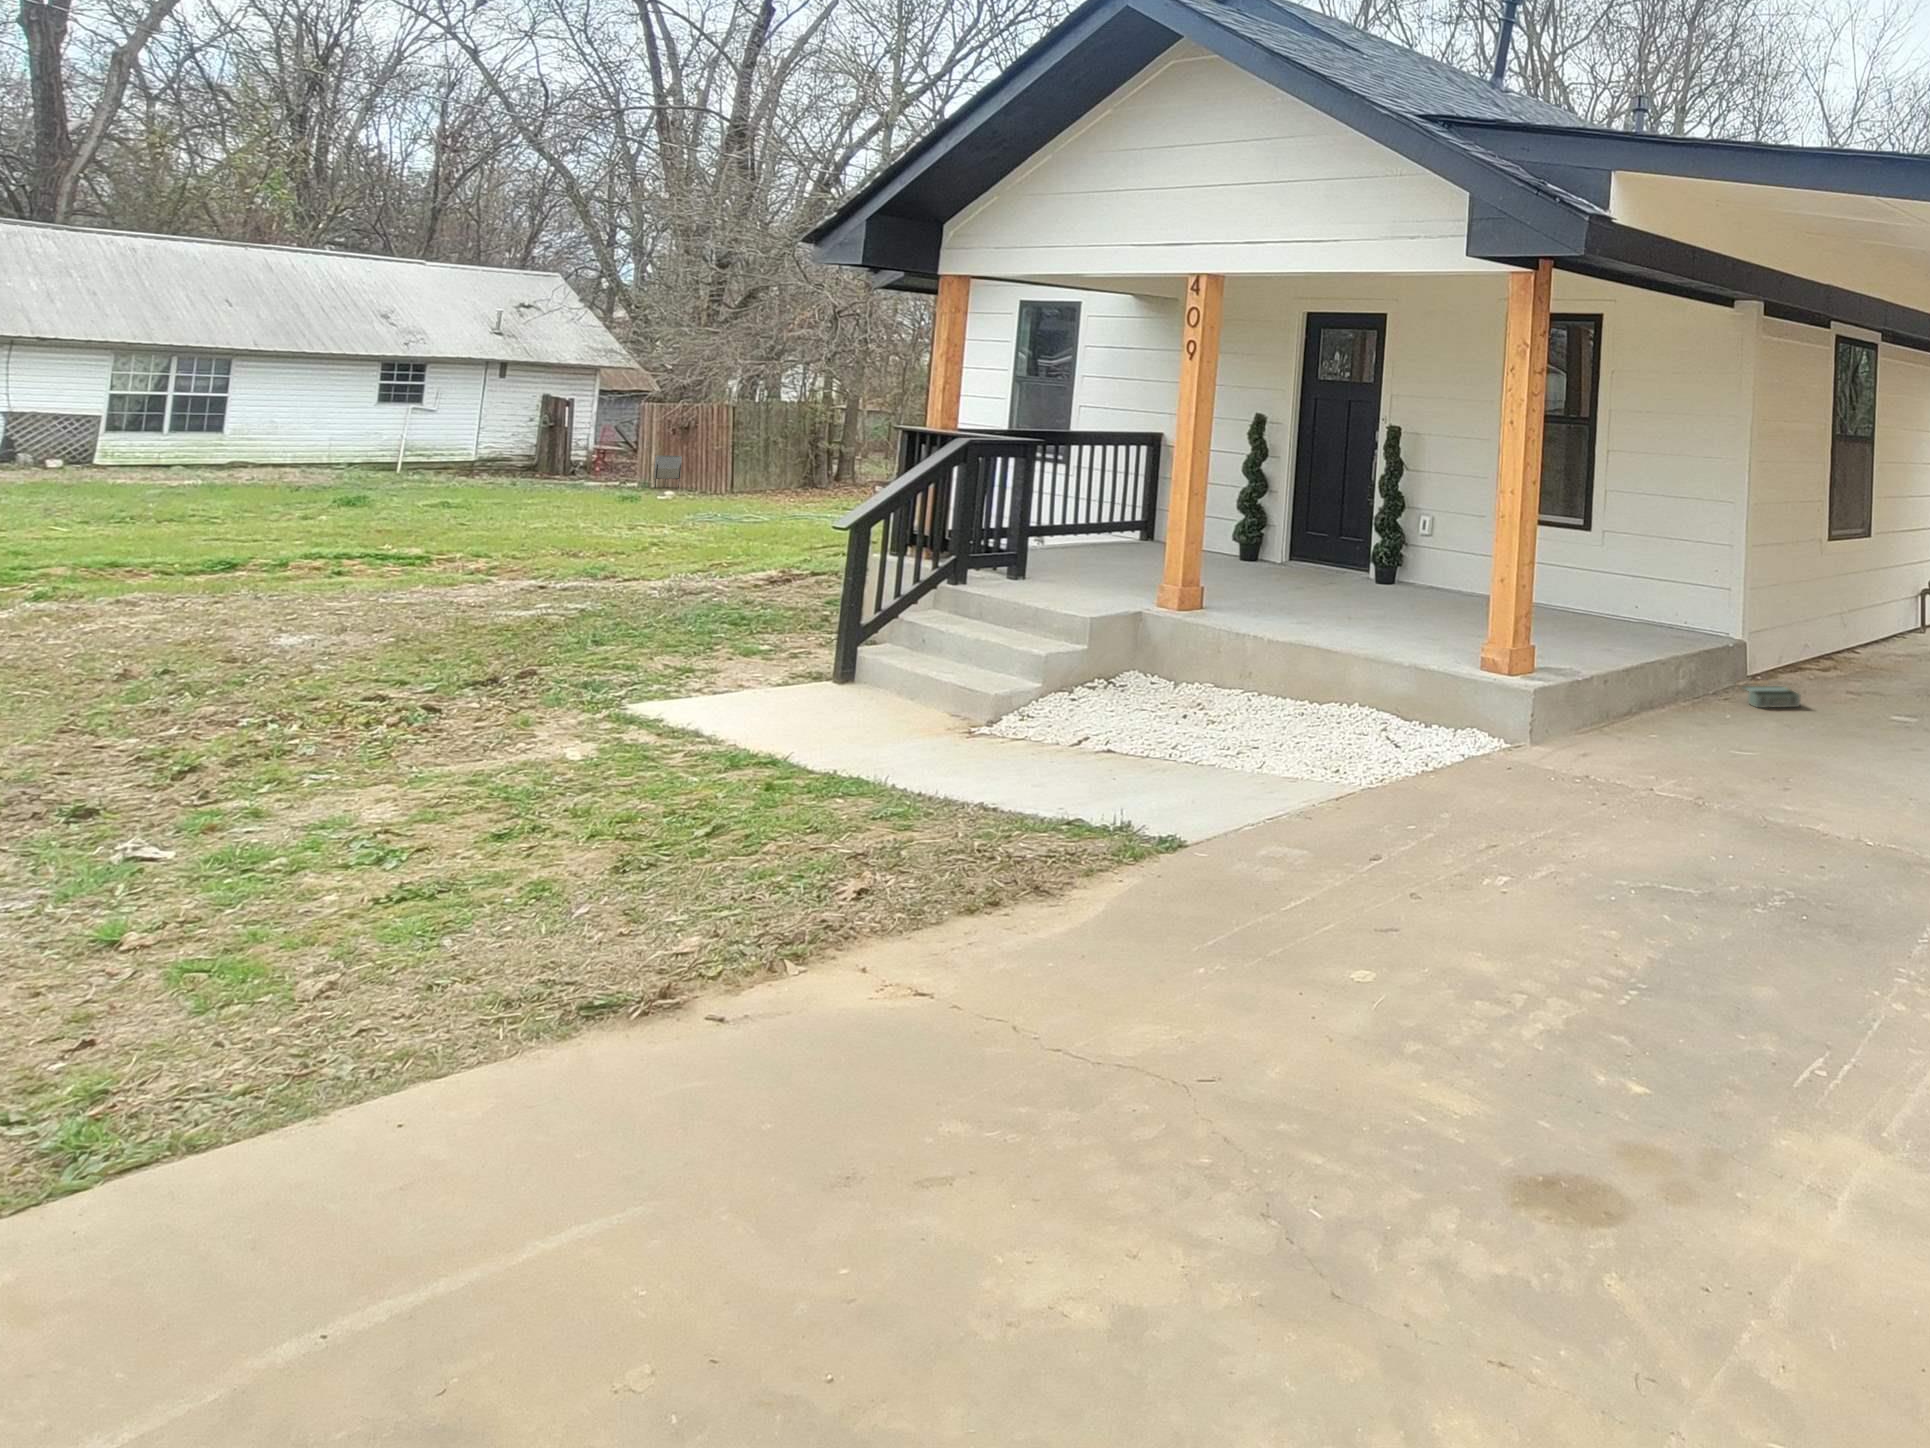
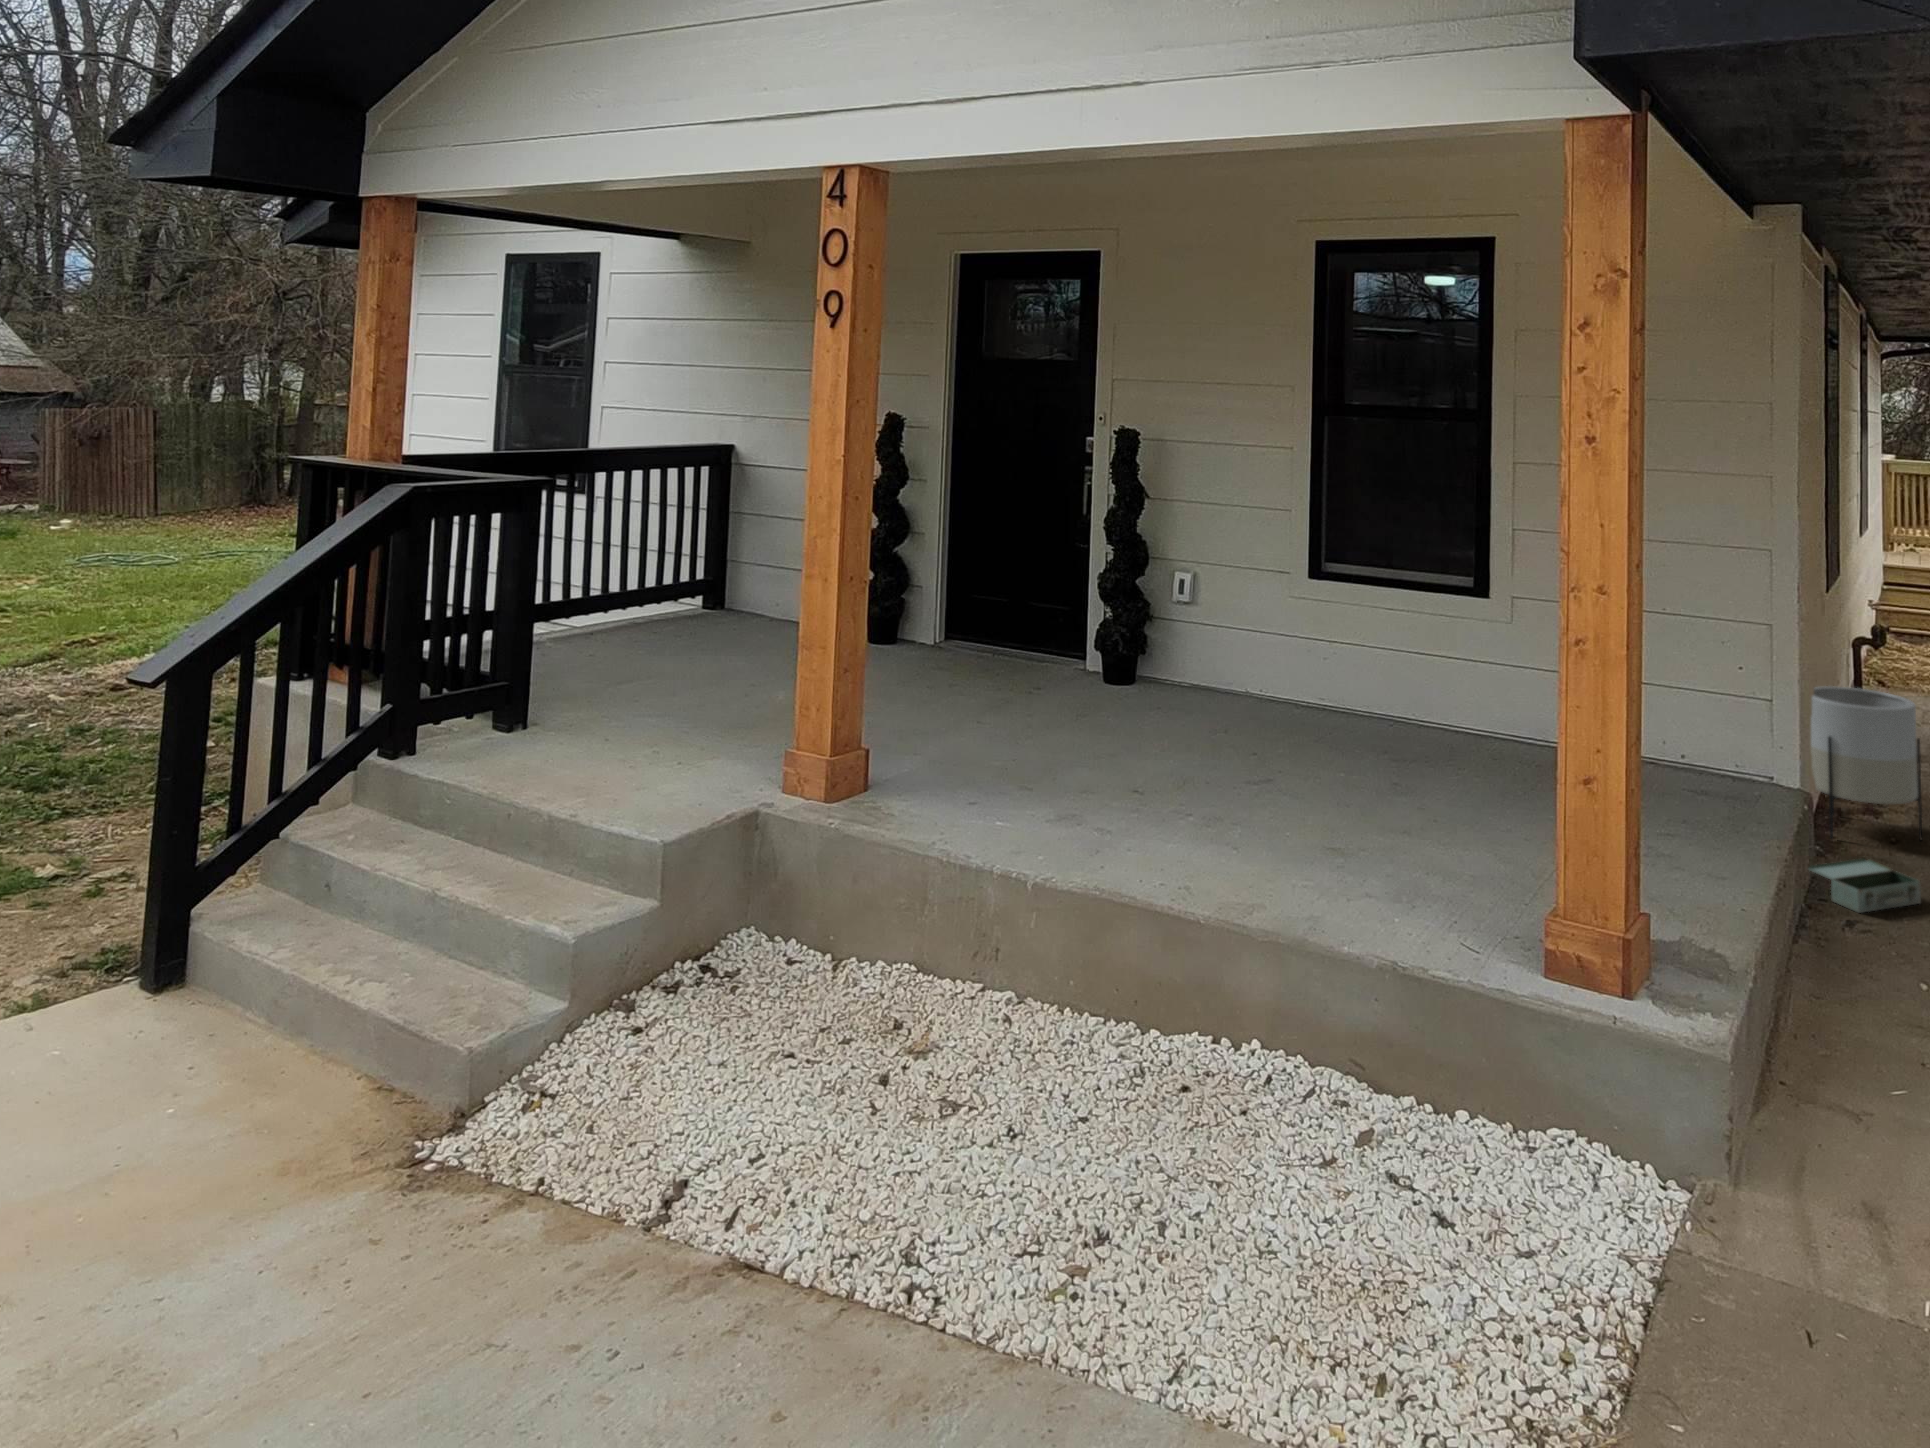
planter: present [654,456,682,488] -> present [1811,686,1922,840]

